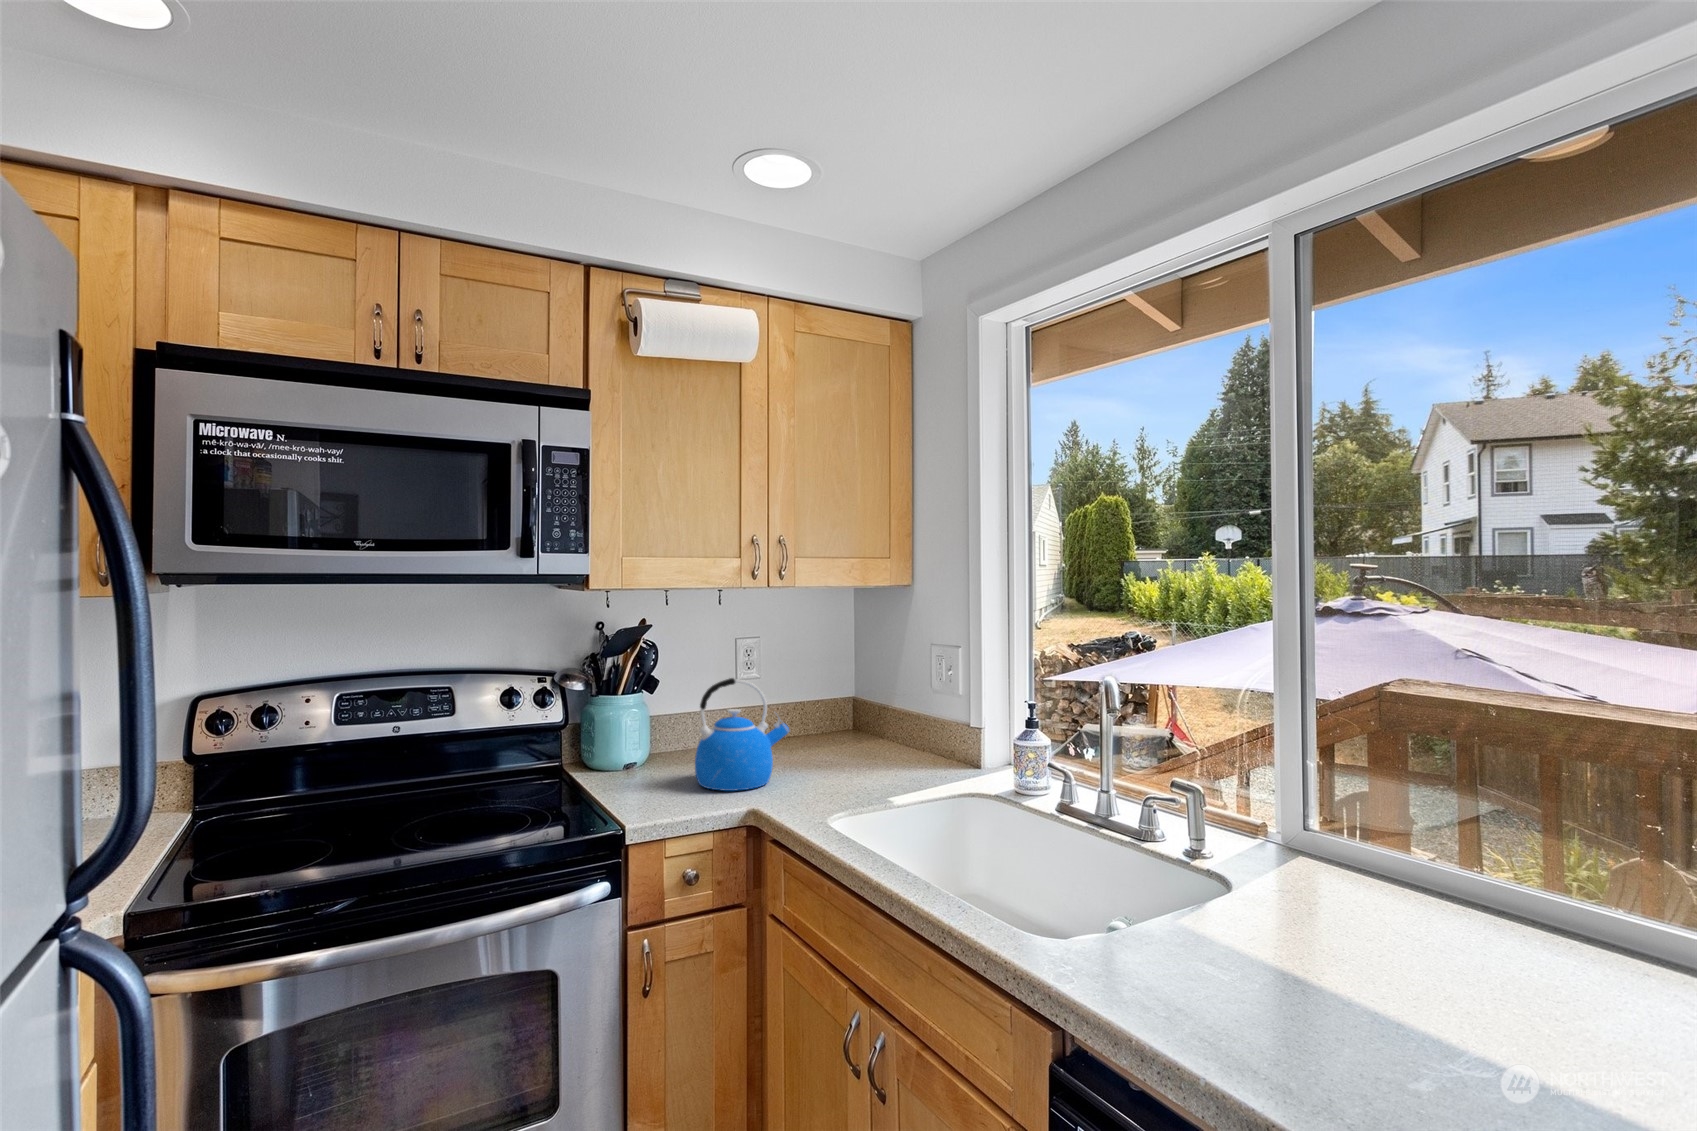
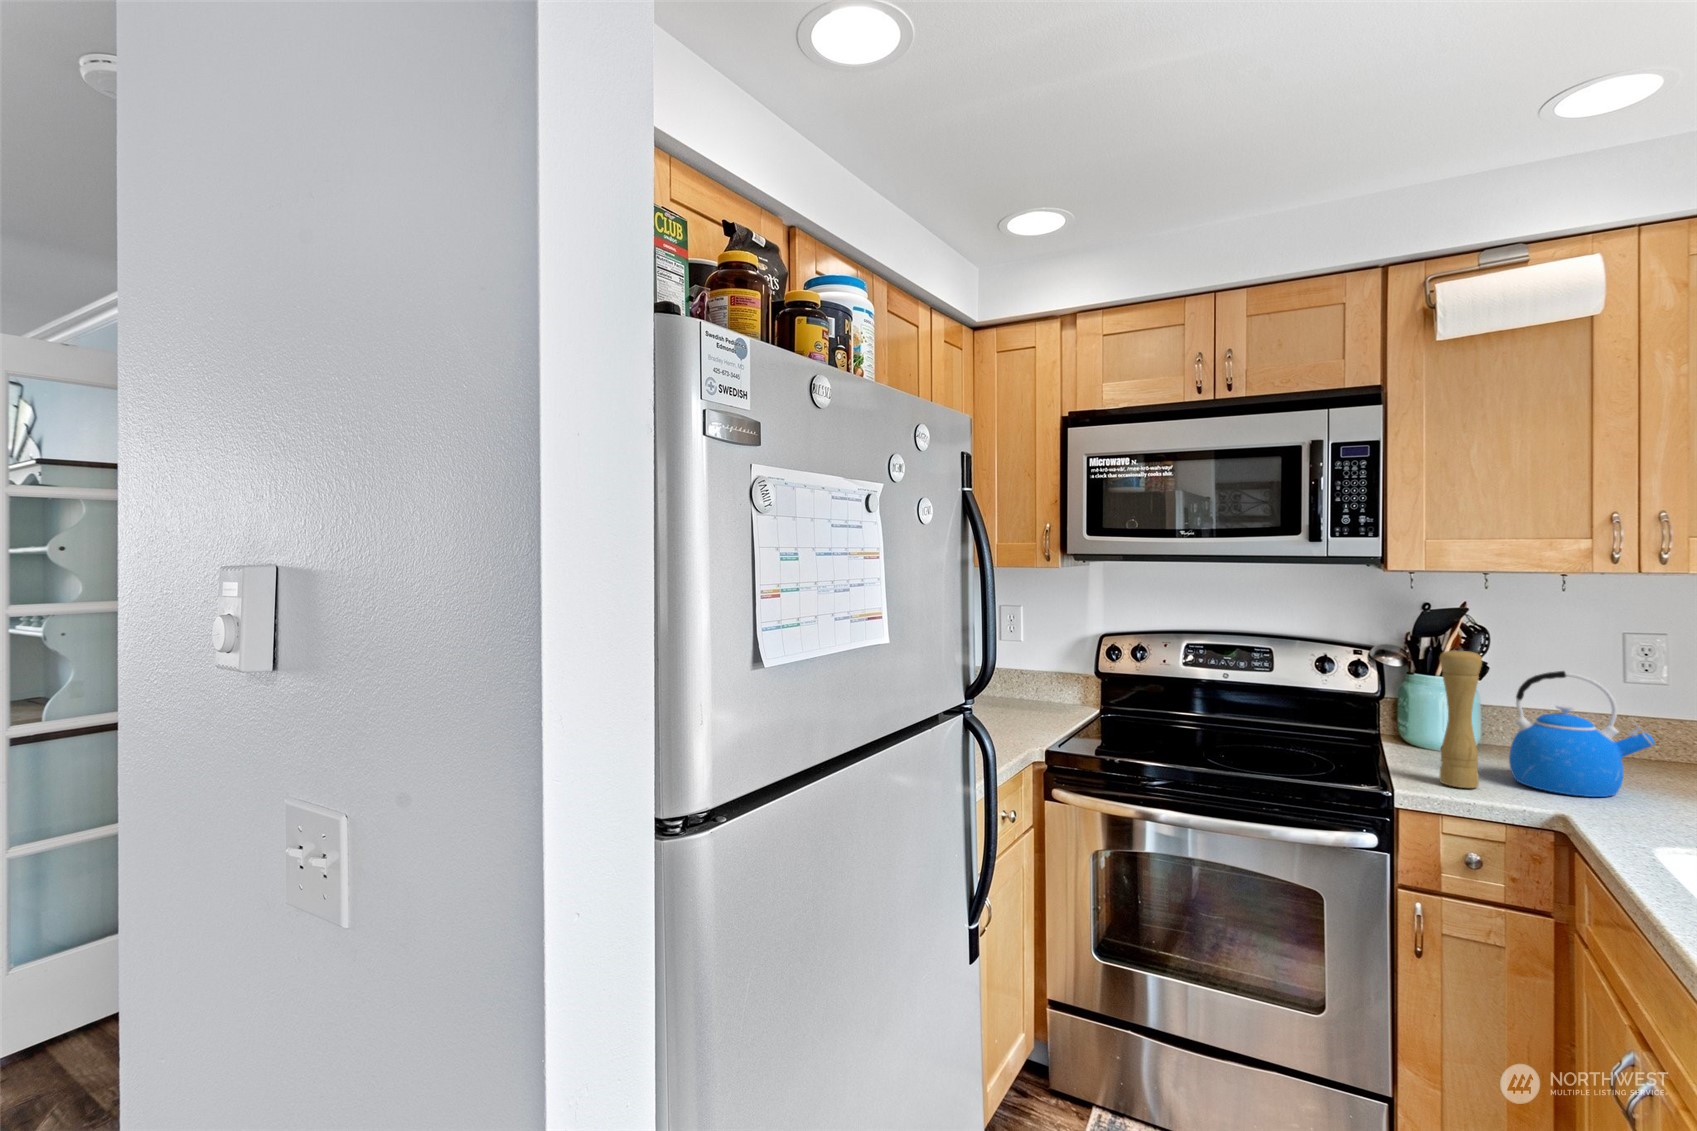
pepper mill: none [652,667,687,807] -> present [1440,649,1482,788]

